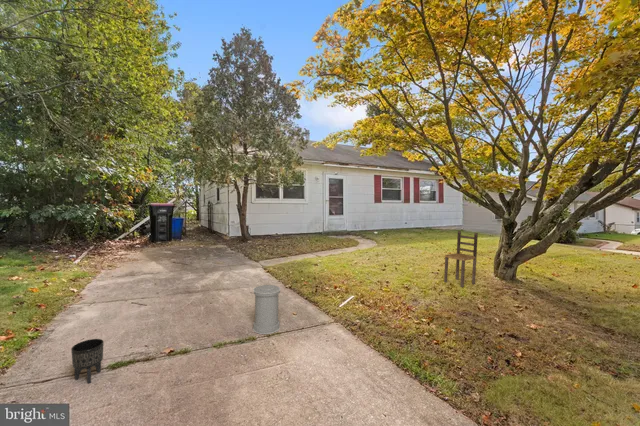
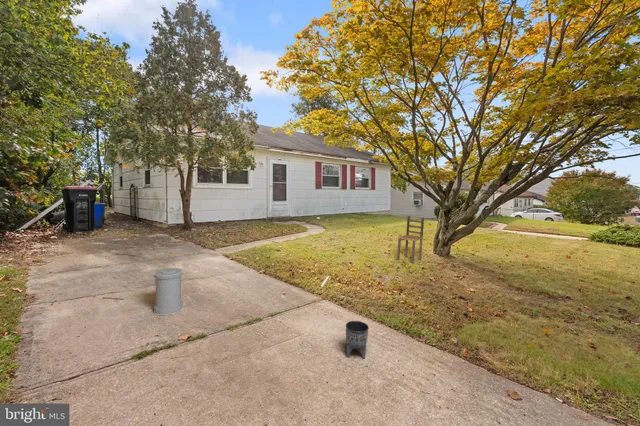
trash can: present [253,285,280,334] -> present [153,268,183,315]
planter: present [71,339,104,383] -> present [346,321,369,359]

